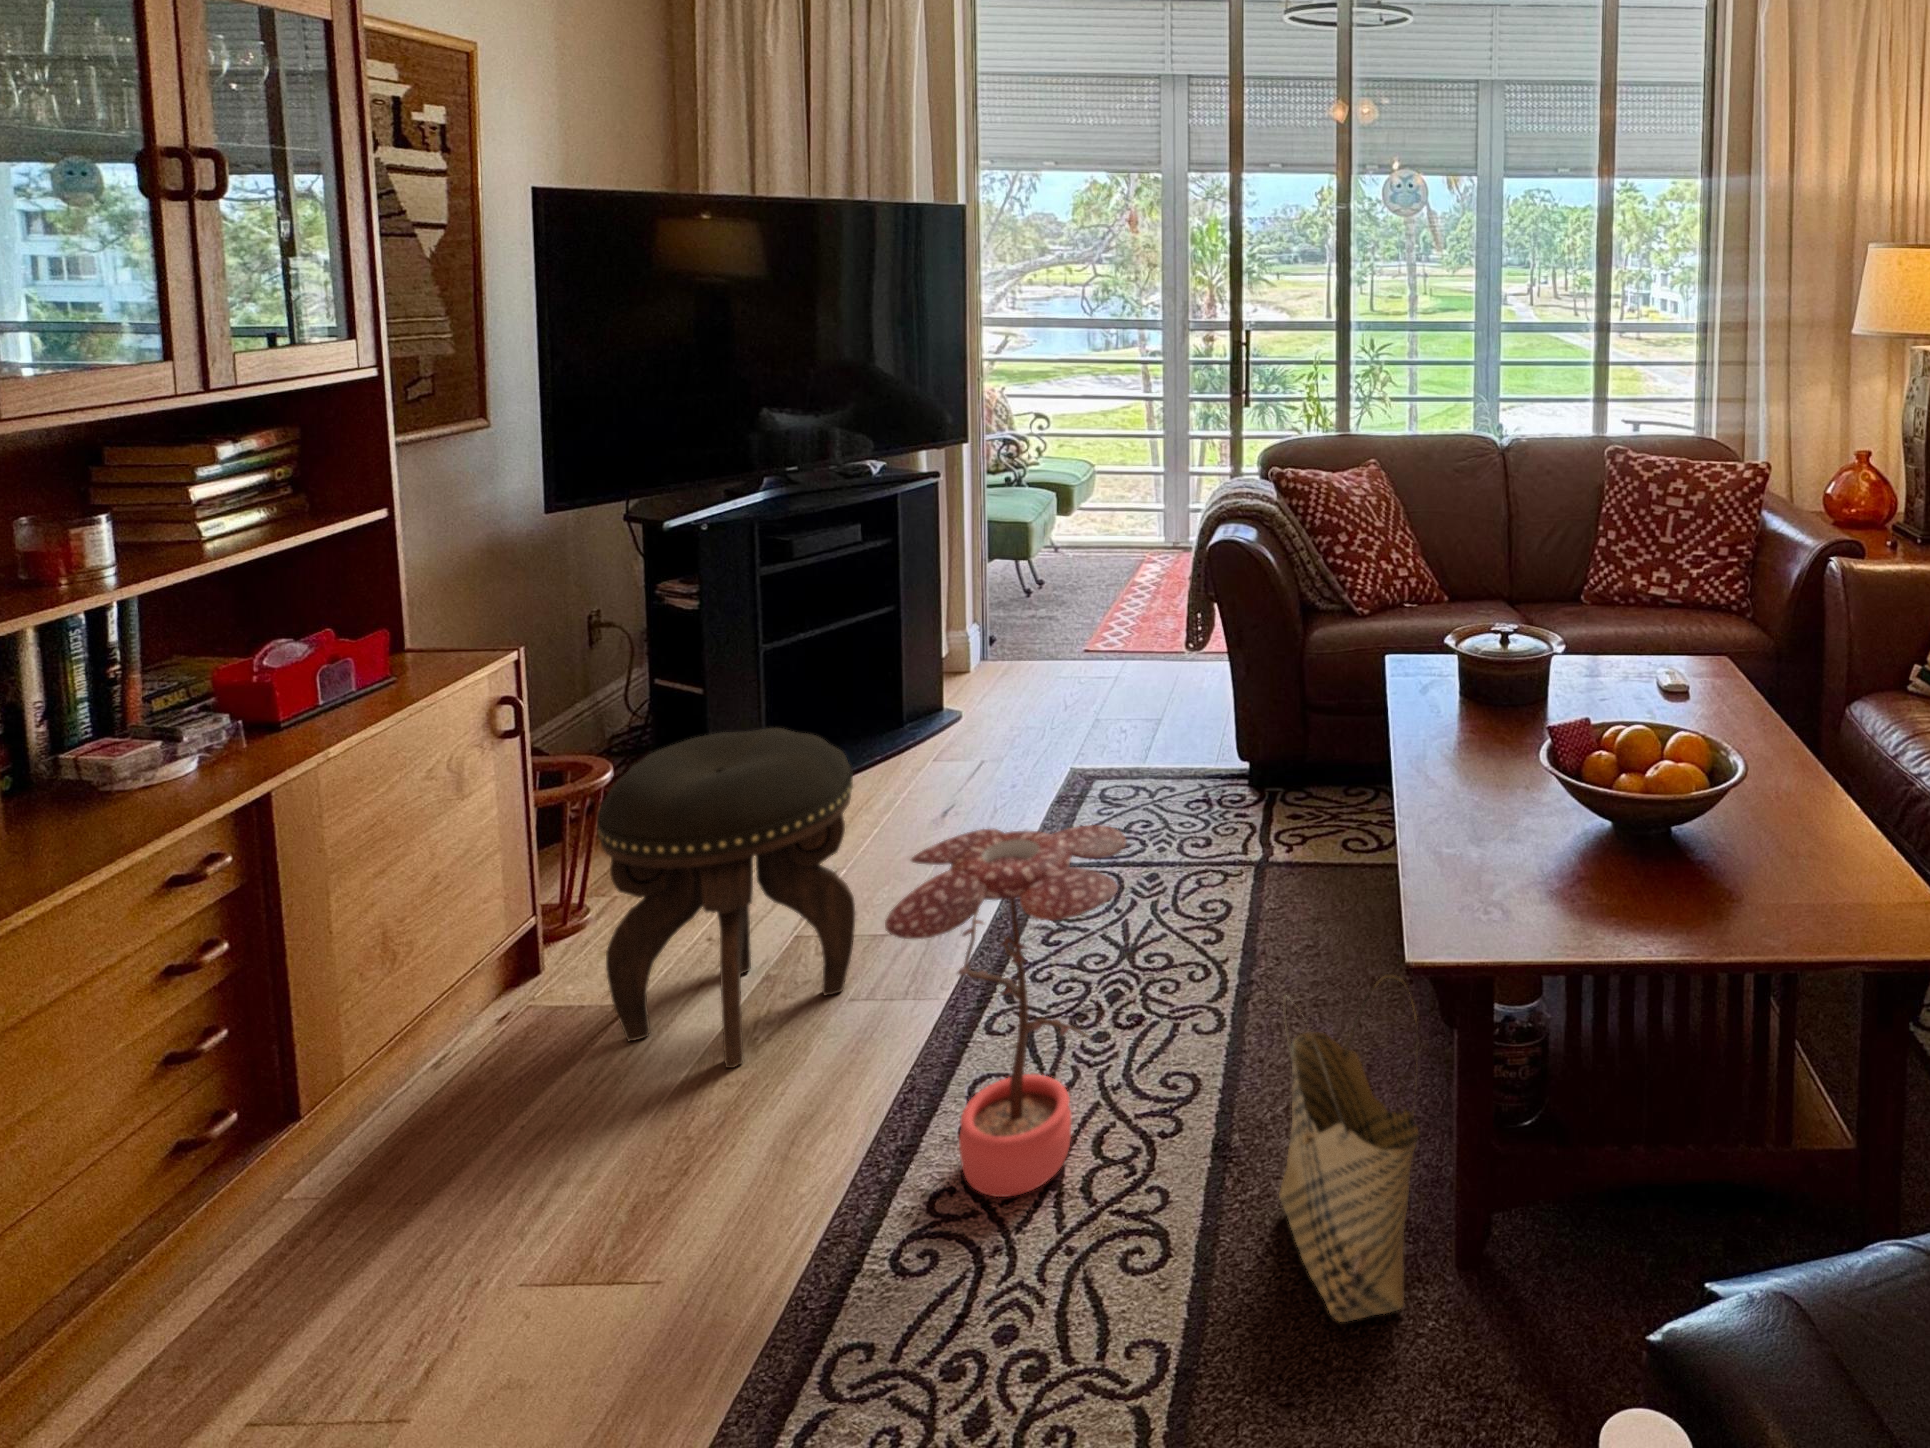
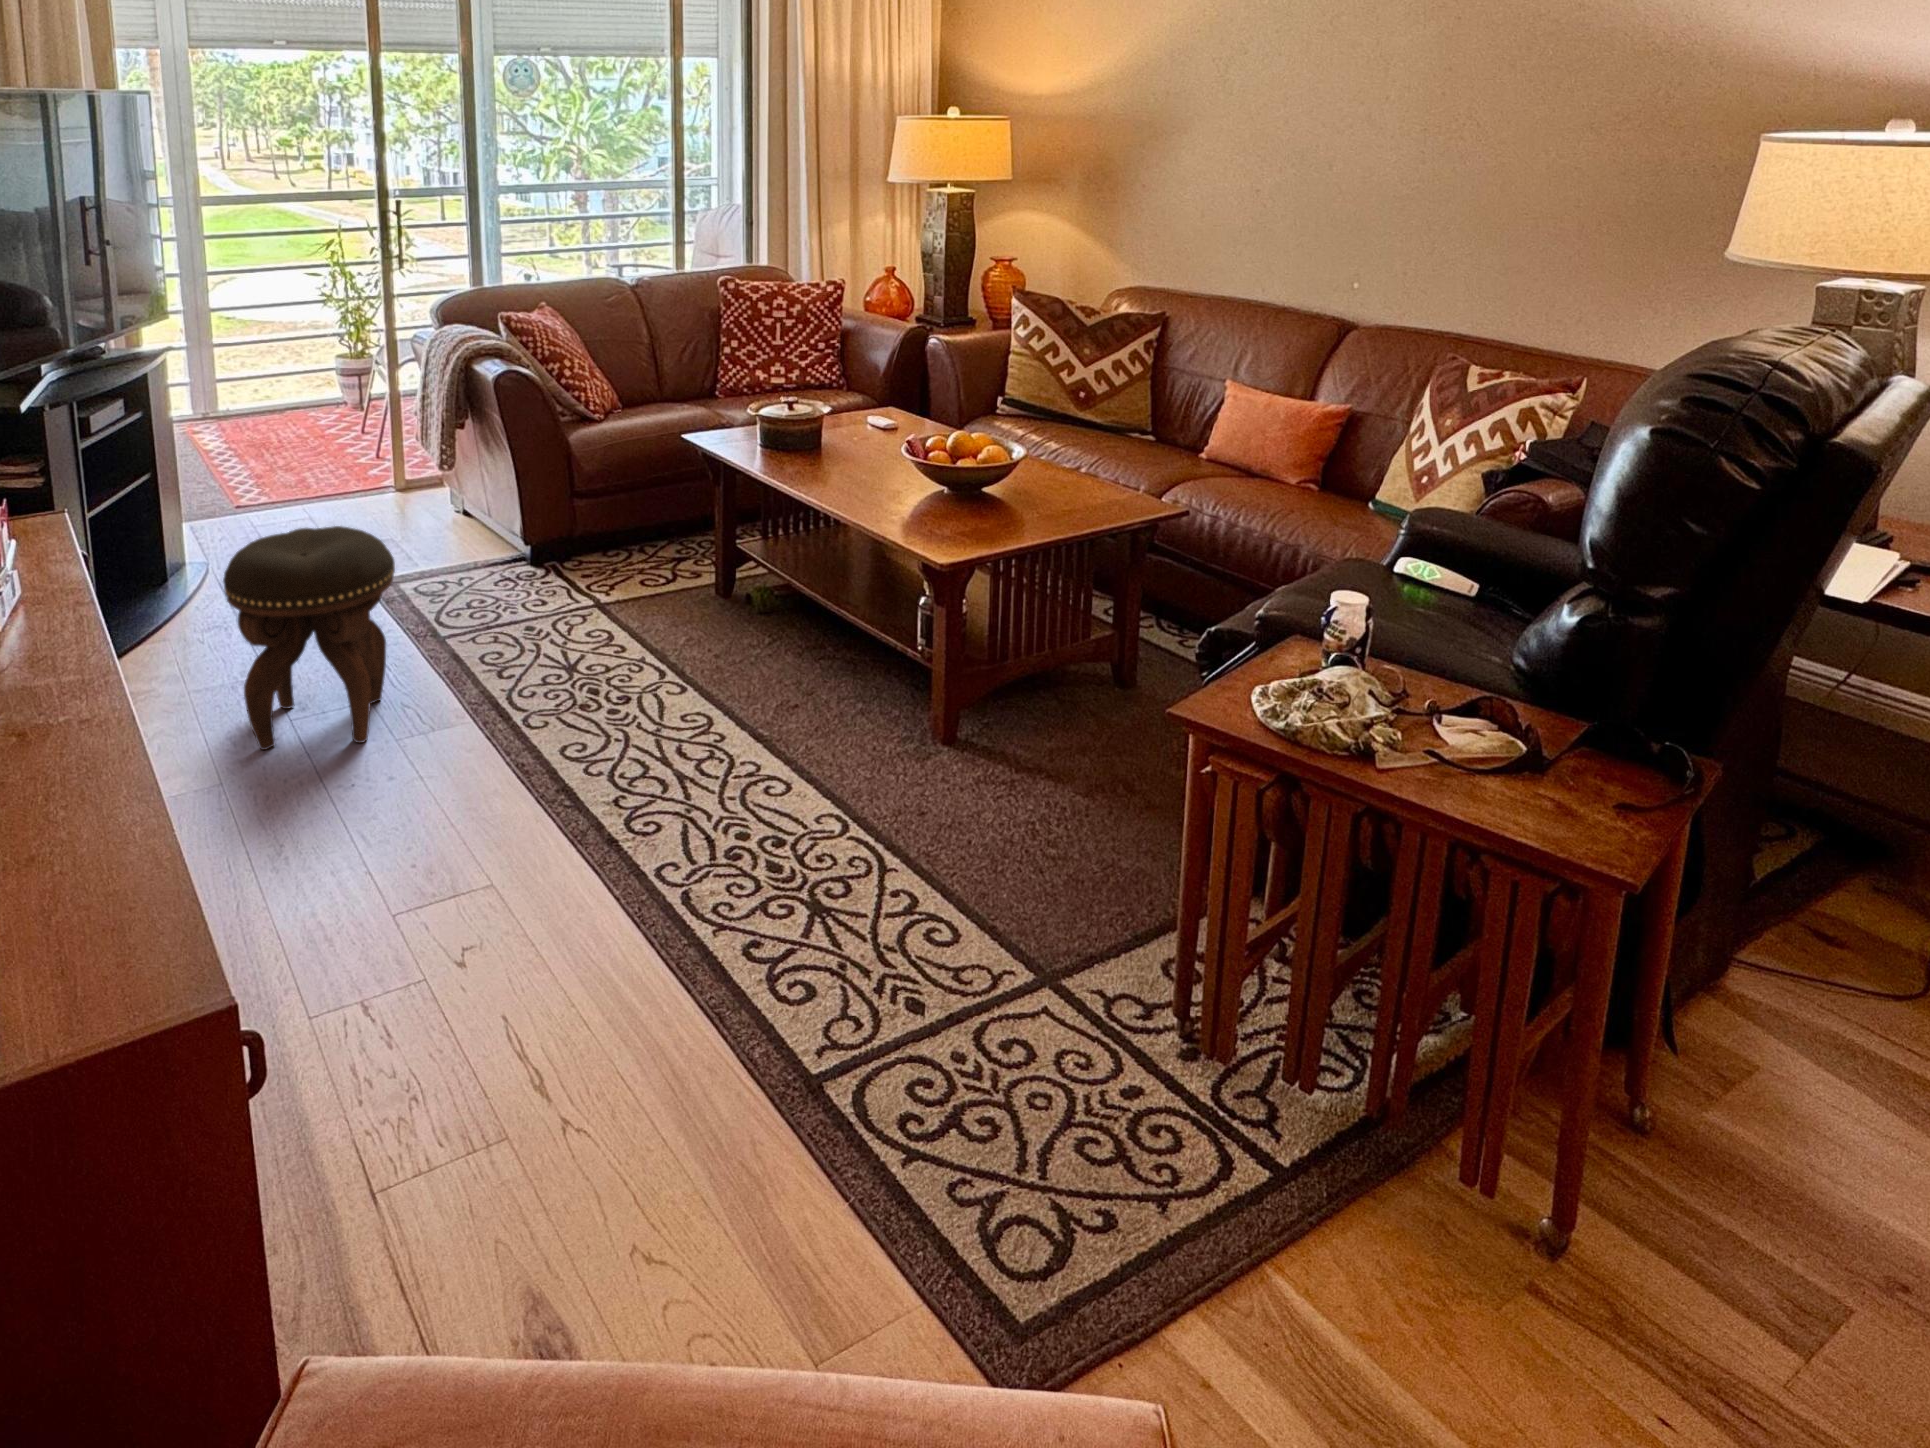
potted plant: present [885,825,1126,1197] -> none [527,534,682,743]
woven basket: present [1279,973,1419,1322] -> none [768,570,869,730]

